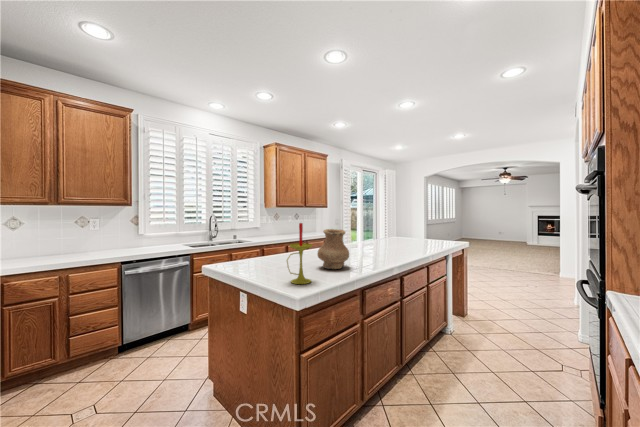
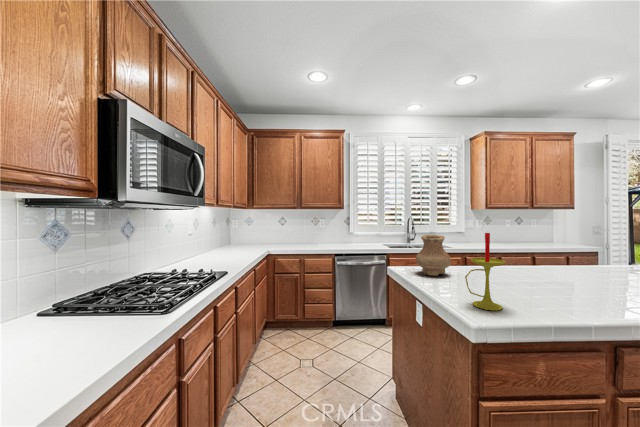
vase: present [317,229,349,269] -> present [416,235,451,276]

